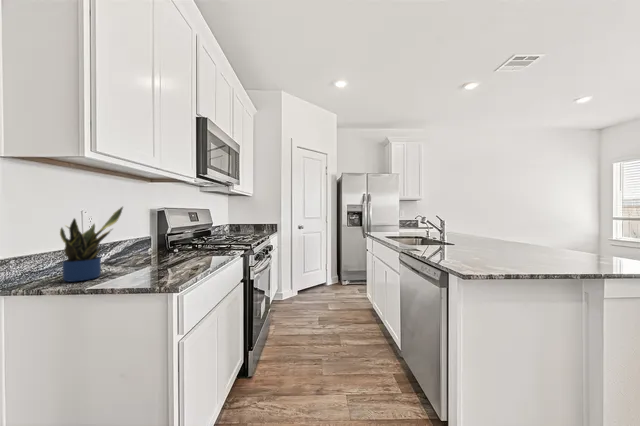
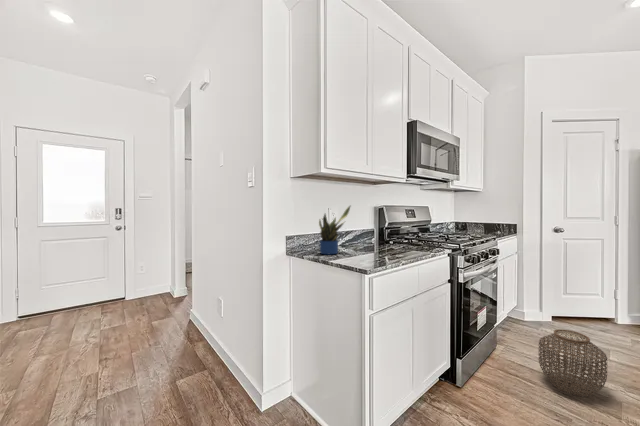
woven basket: none [302,299,339,345] -> present [539,329,607,397]

